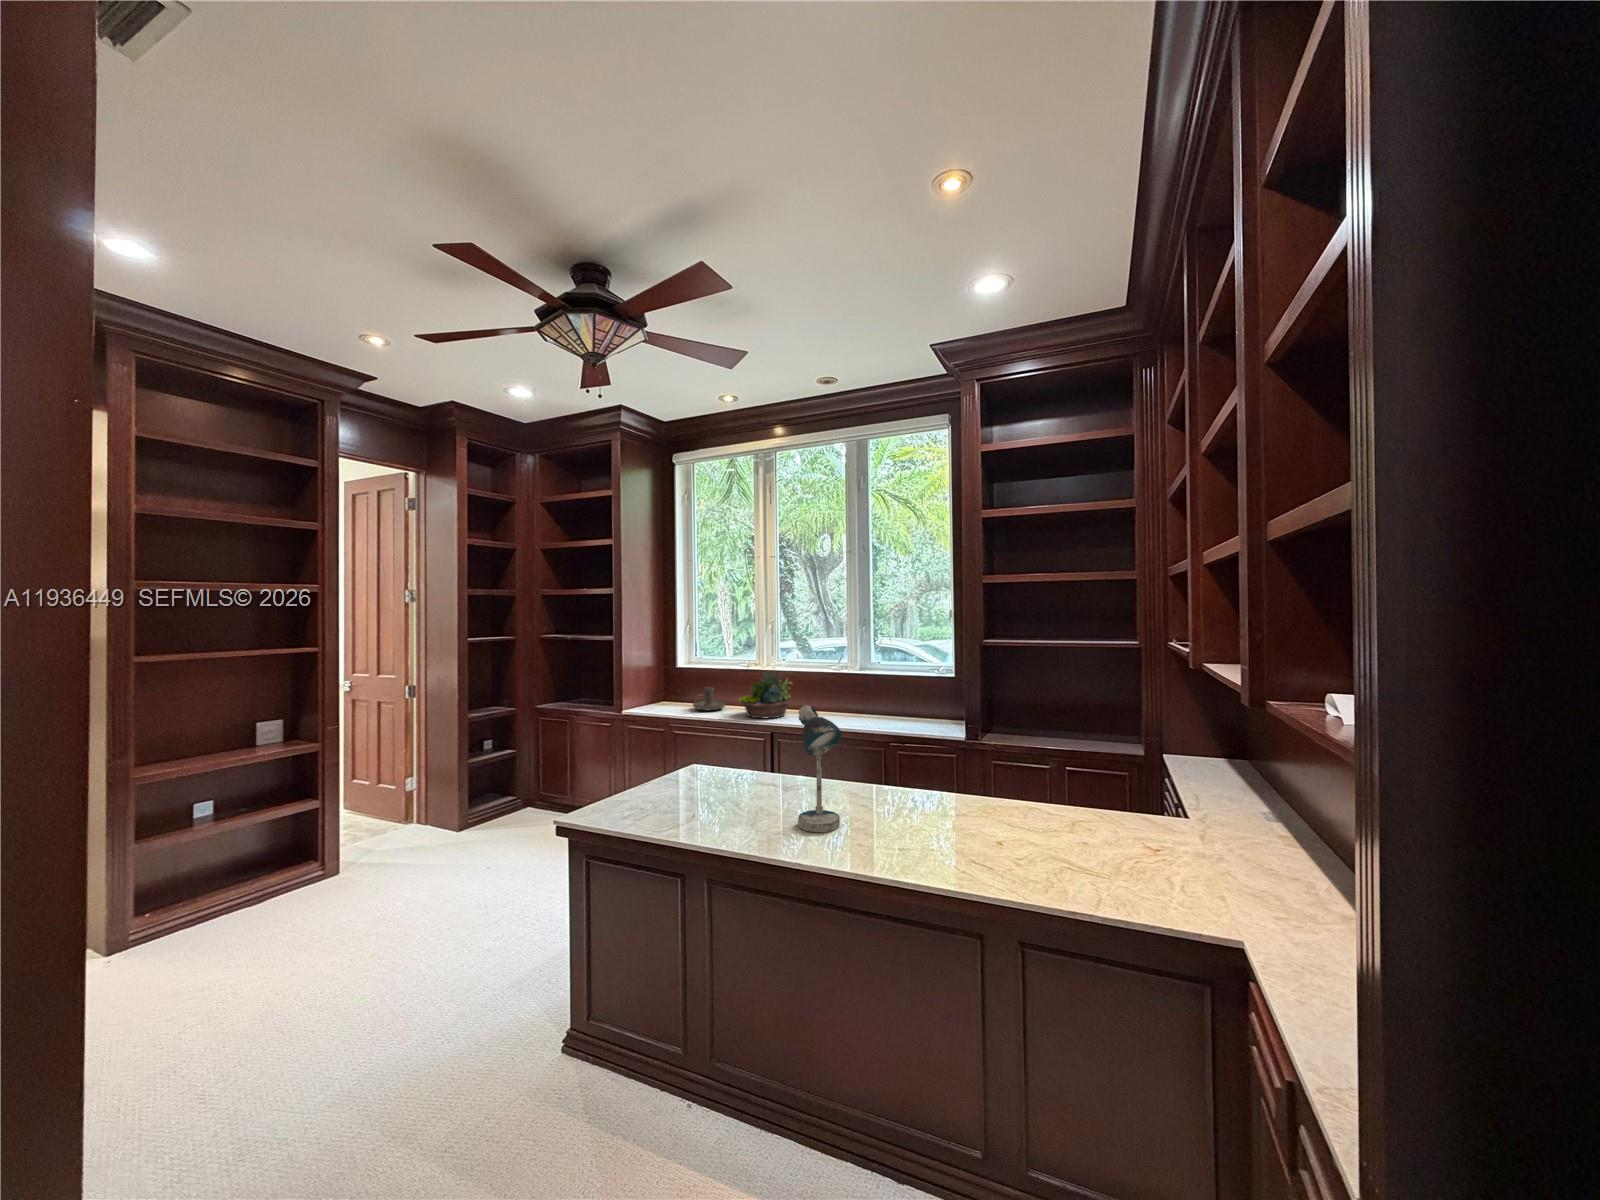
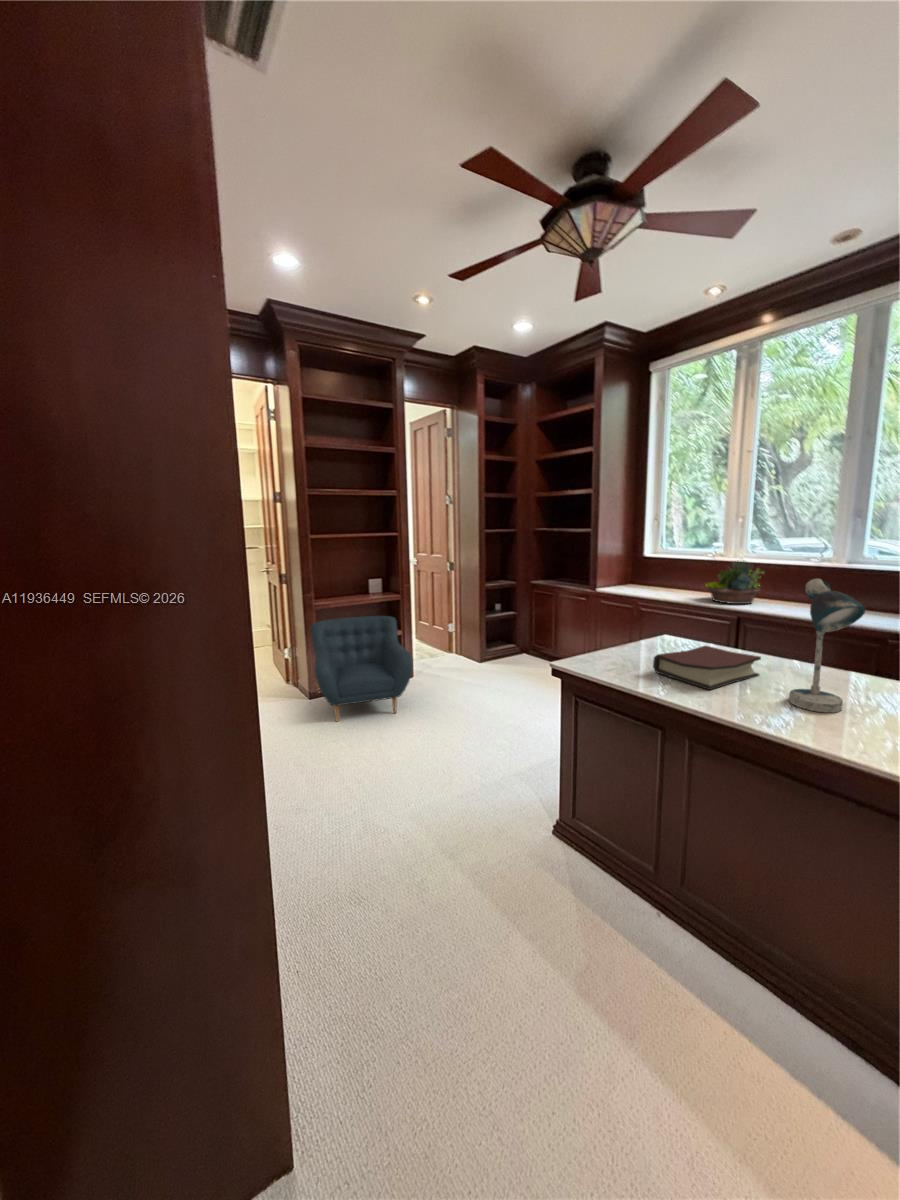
candle holder: present [693,687,726,711] -> none [659,573,691,594]
hardback book: none [674,776,777,827] -> present [653,646,761,690]
armchair: none [123,780,341,983] -> present [311,616,413,722]

